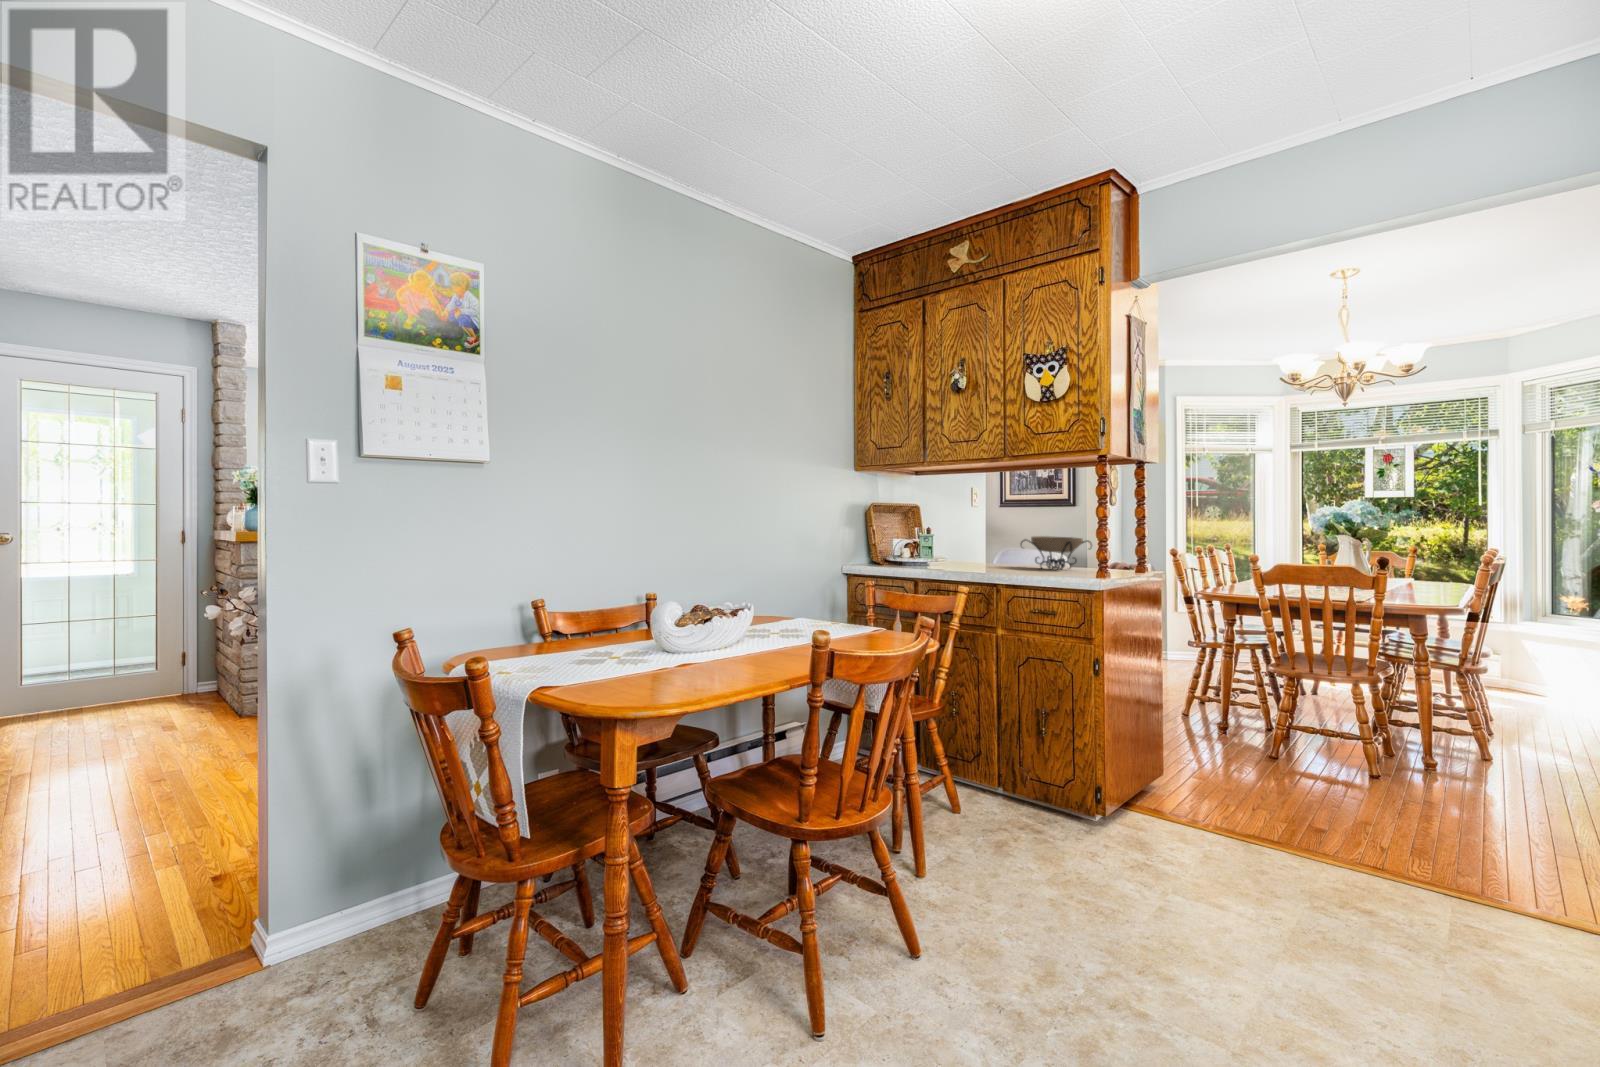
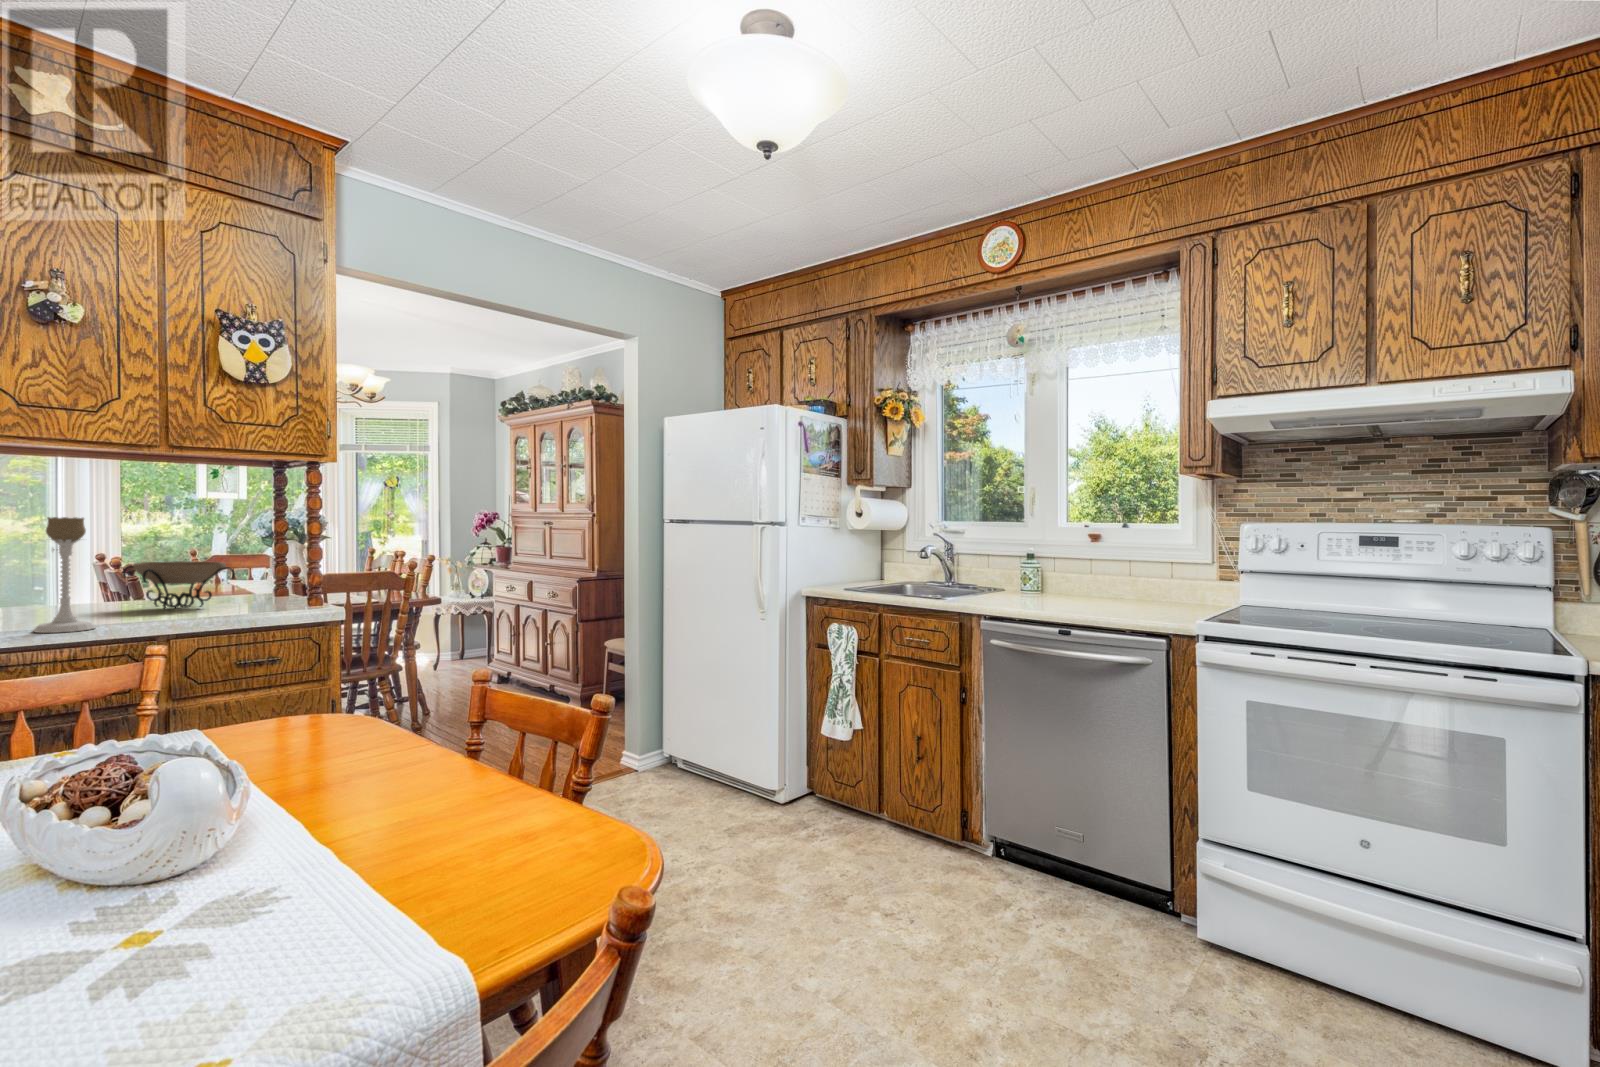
candle holder: none [925,502,952,568] -> present [33,517,95,633]

